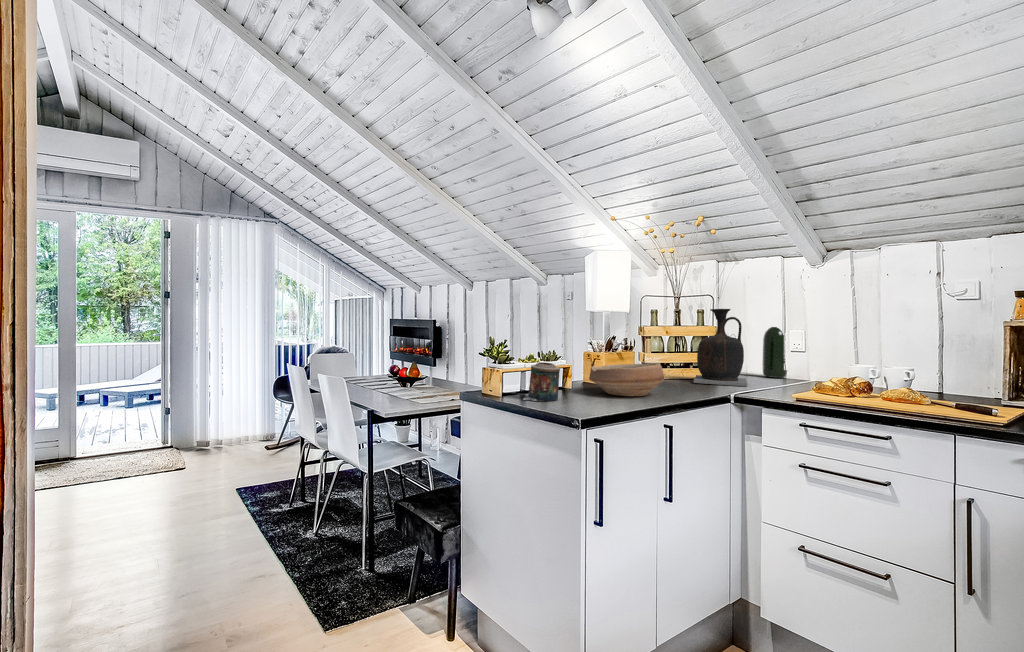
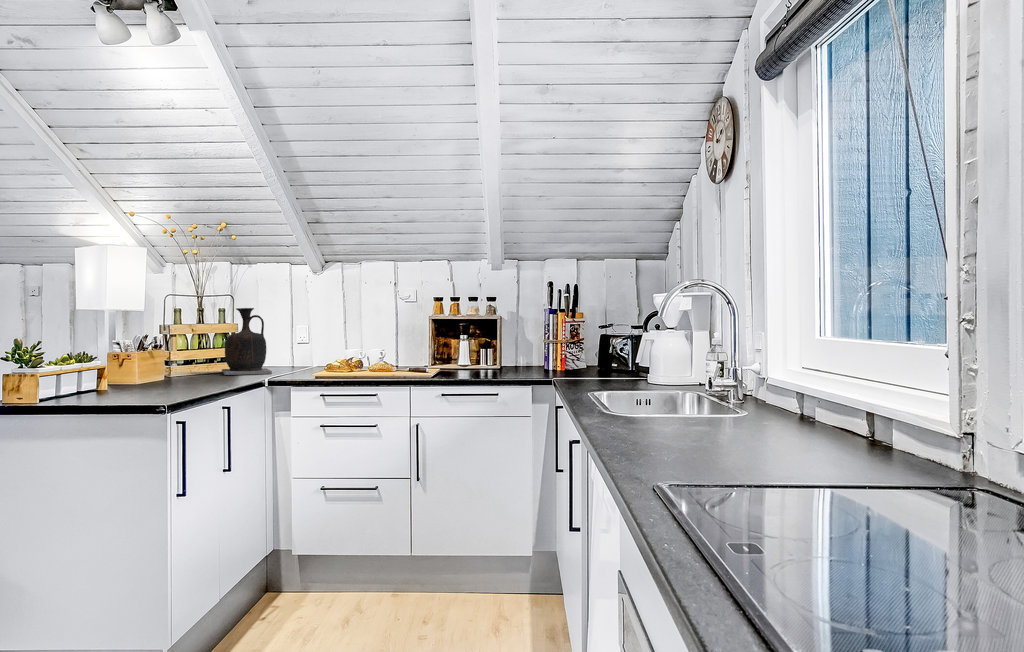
wine bottle: present [763,327,787,378] -> none [276,309,297,367]
candle: present [523,362,560,401] -> none [78,362,117,400]
bowl: present [589,363,664,396] -> none [136,358,212,388]

